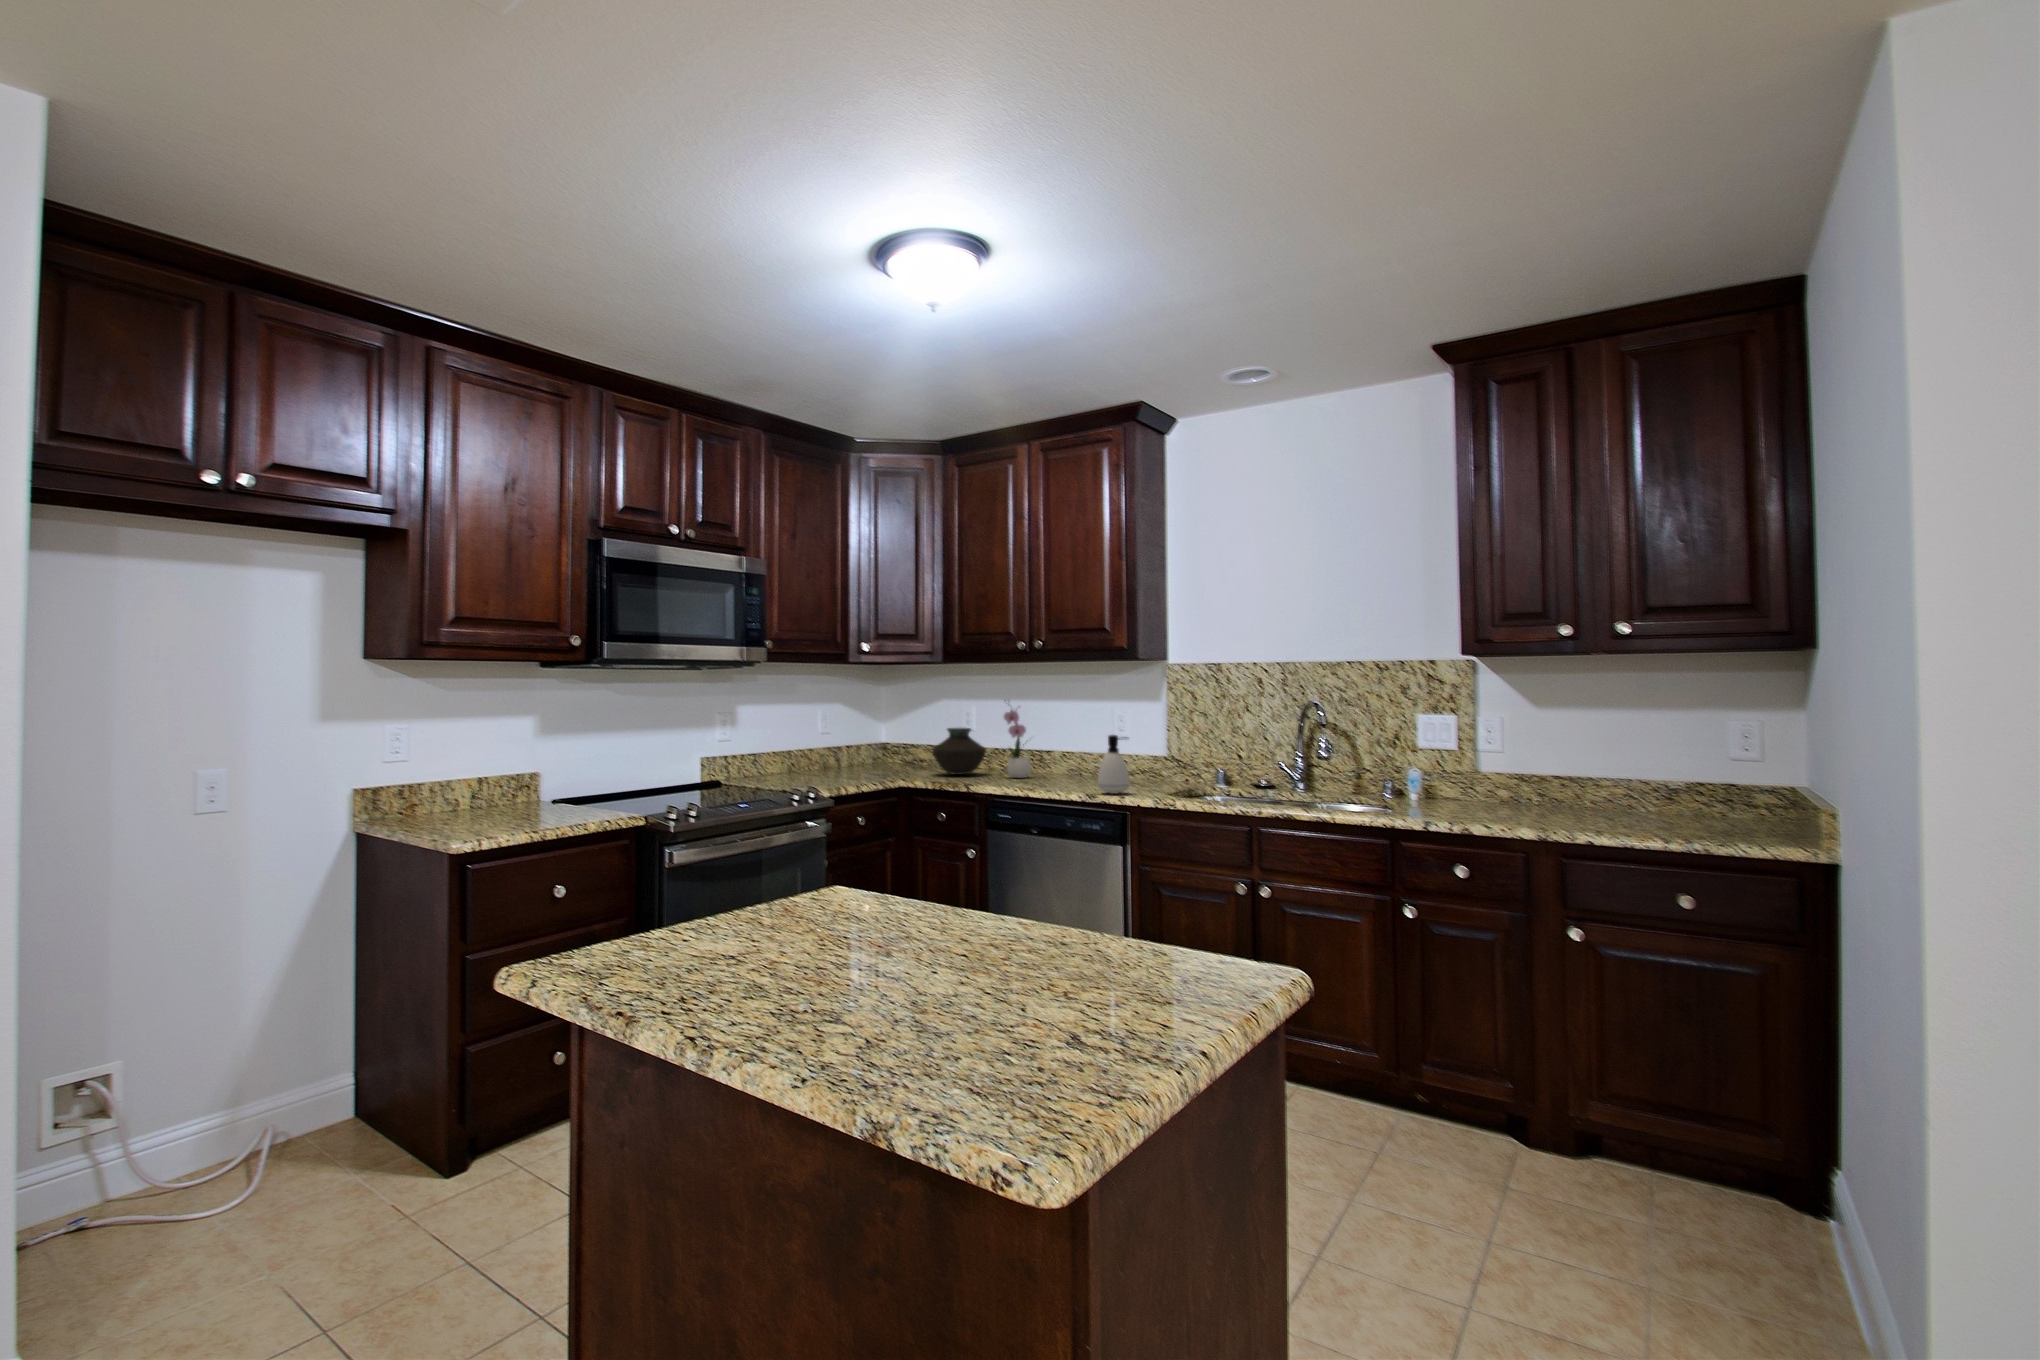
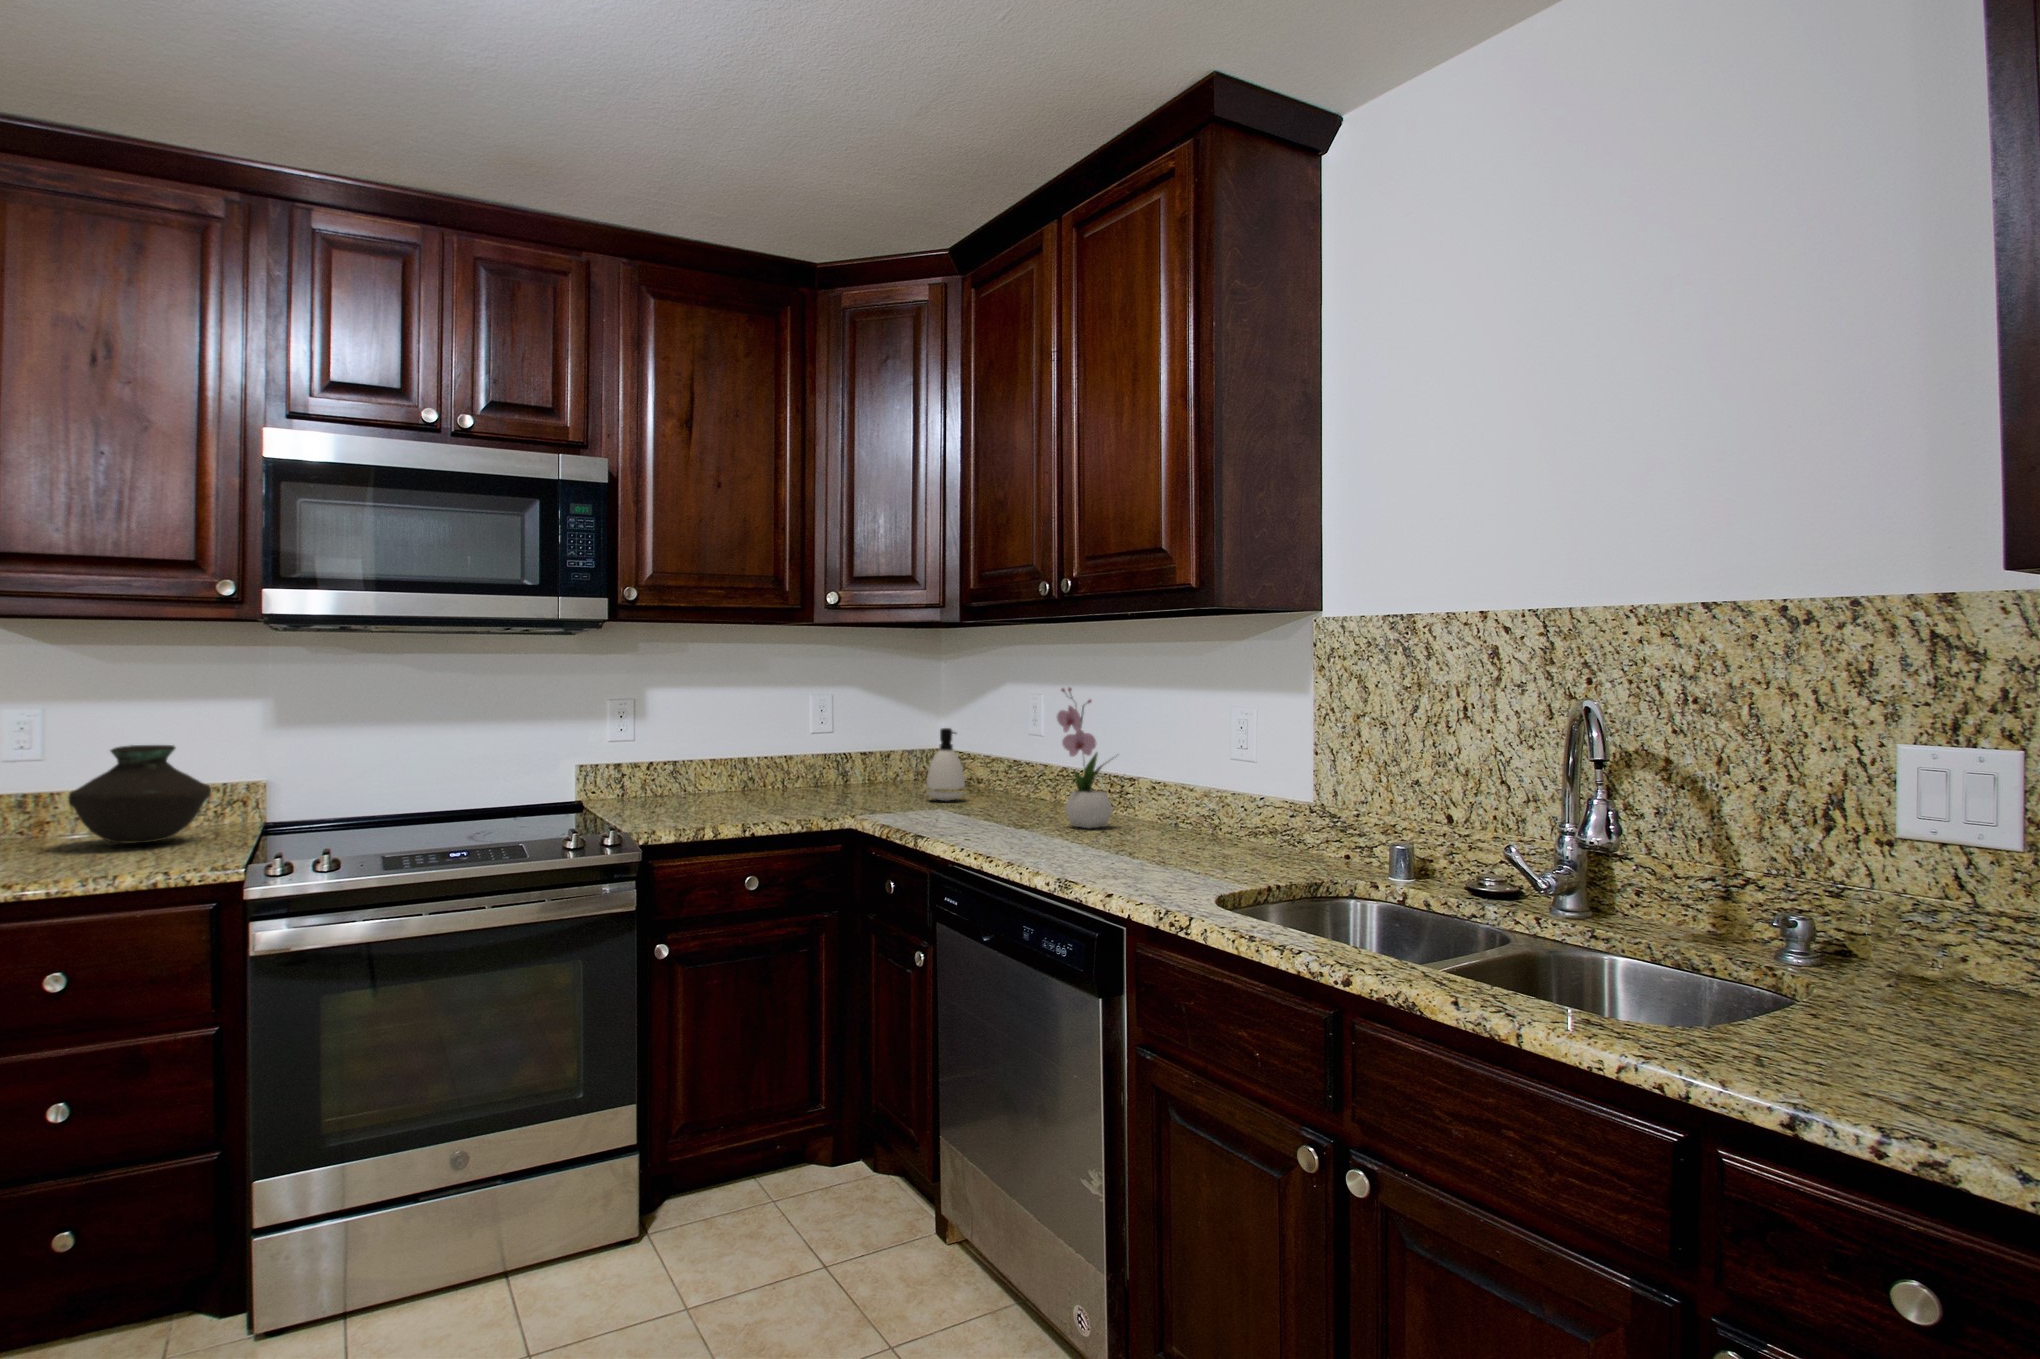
vase: present [932,728,986,775] -> present [69,745,211,843]
soap dispenser: present [1098,735,1129,794] -> present [927,728,965,801]

